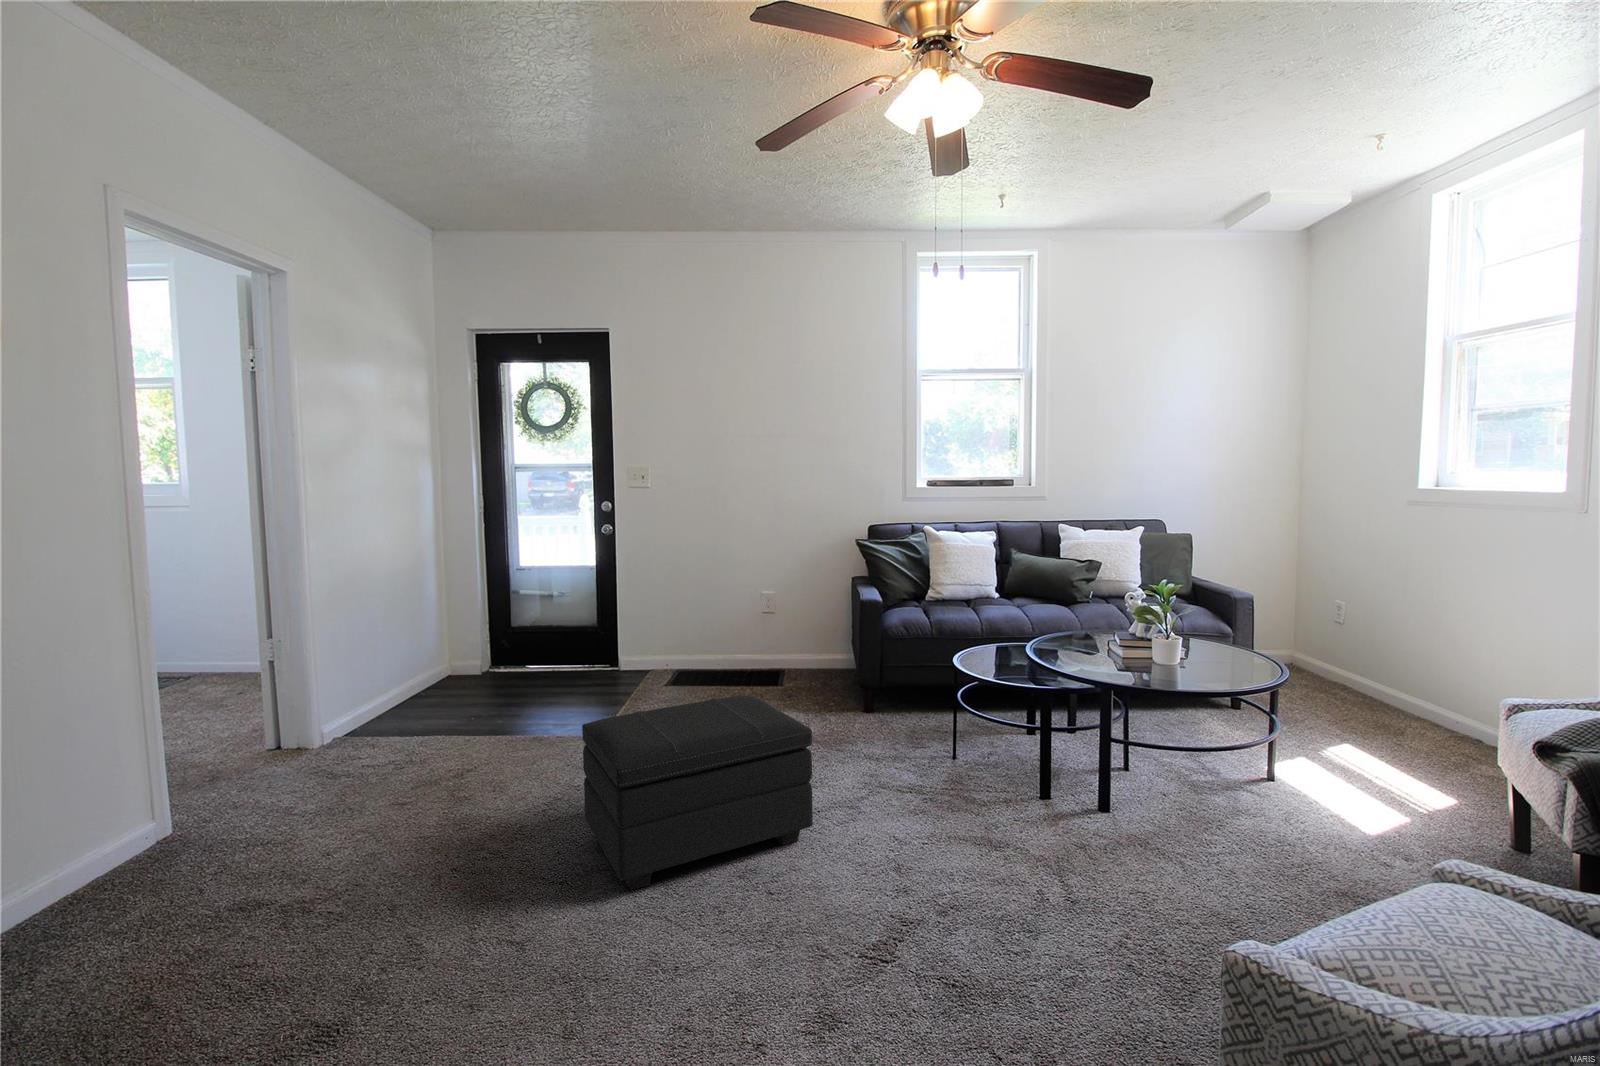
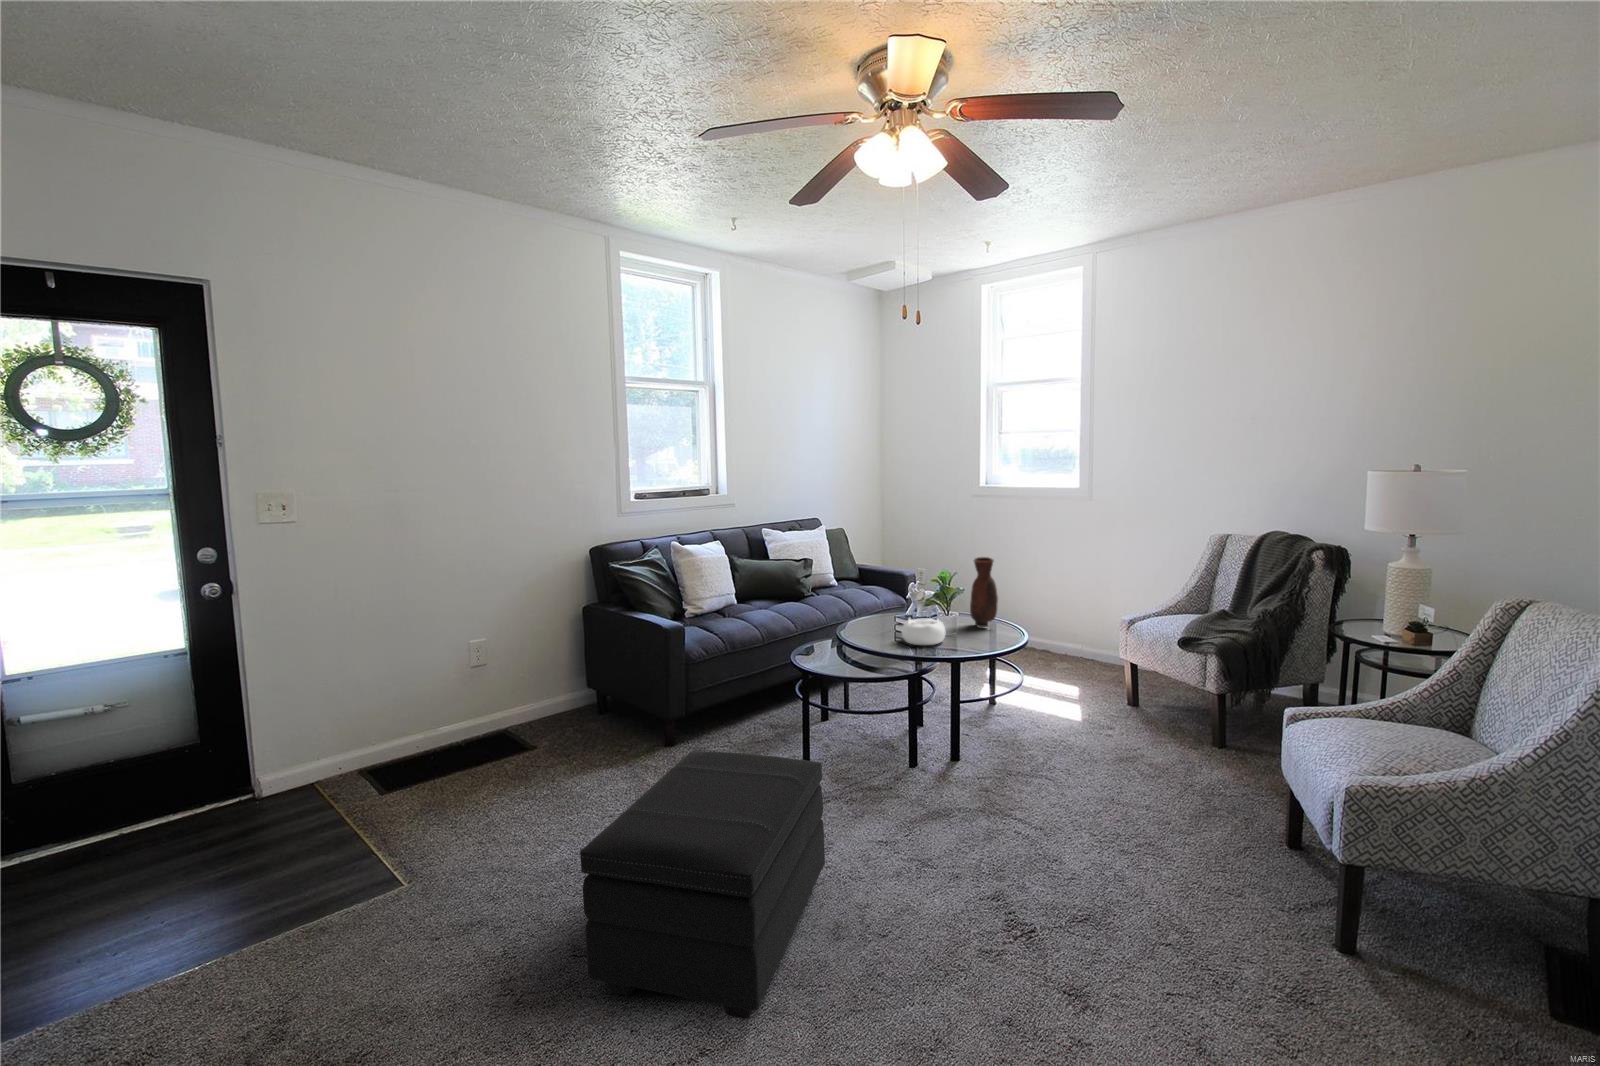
vase: none [1205,574,1246,667] -> present [970,557,998,627]
decorative bowl: none [1070,631,1126,667] -> present [902,618,945,645]

